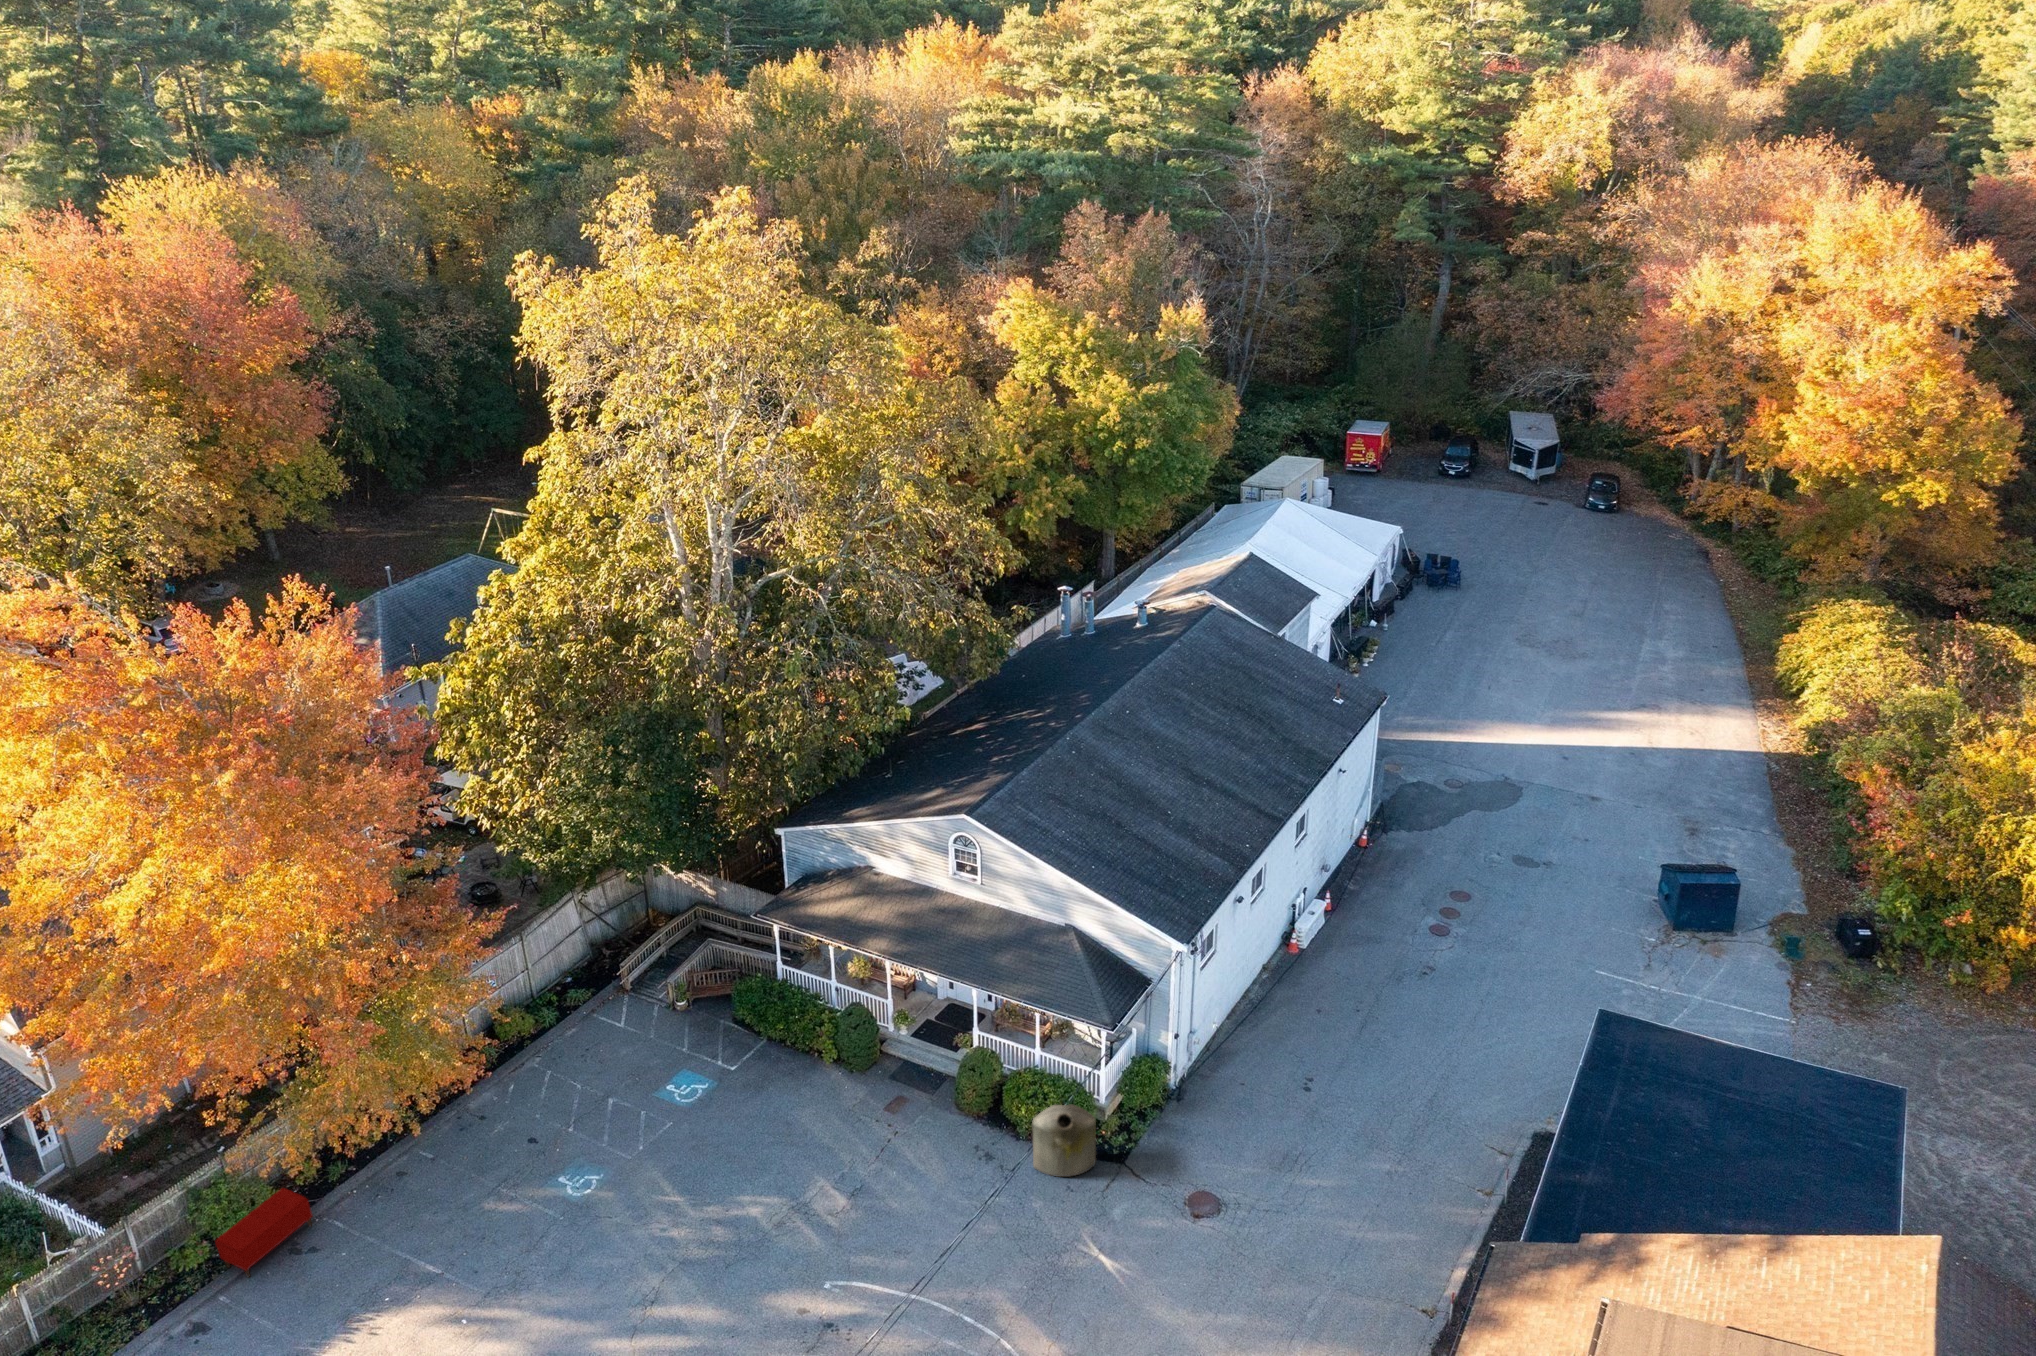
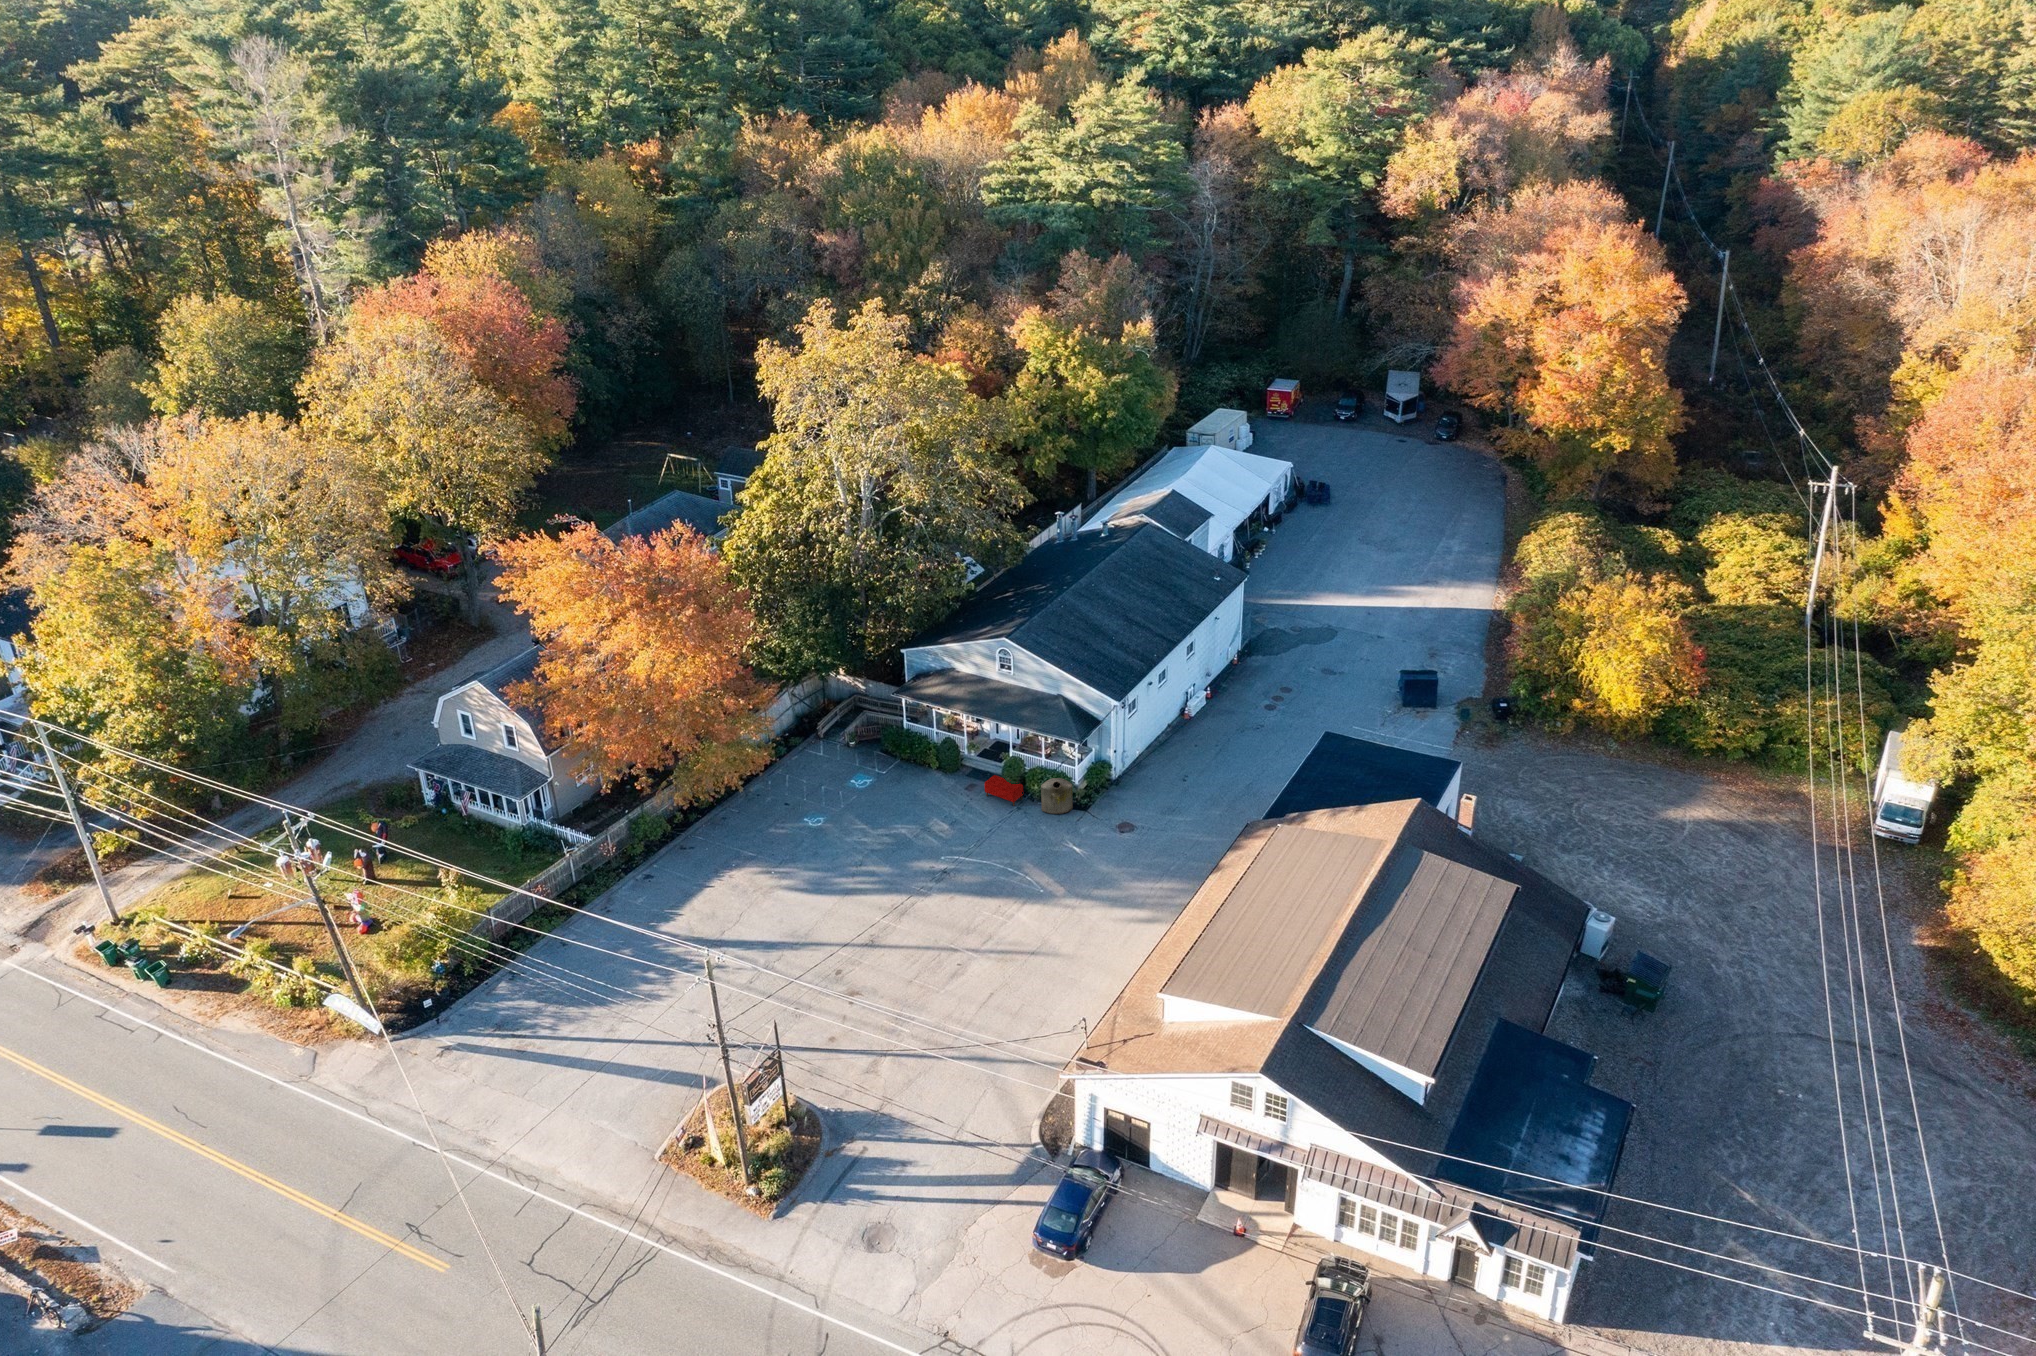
bench: present [215,1188,312,1277] -> present [984,775,1023,806]

